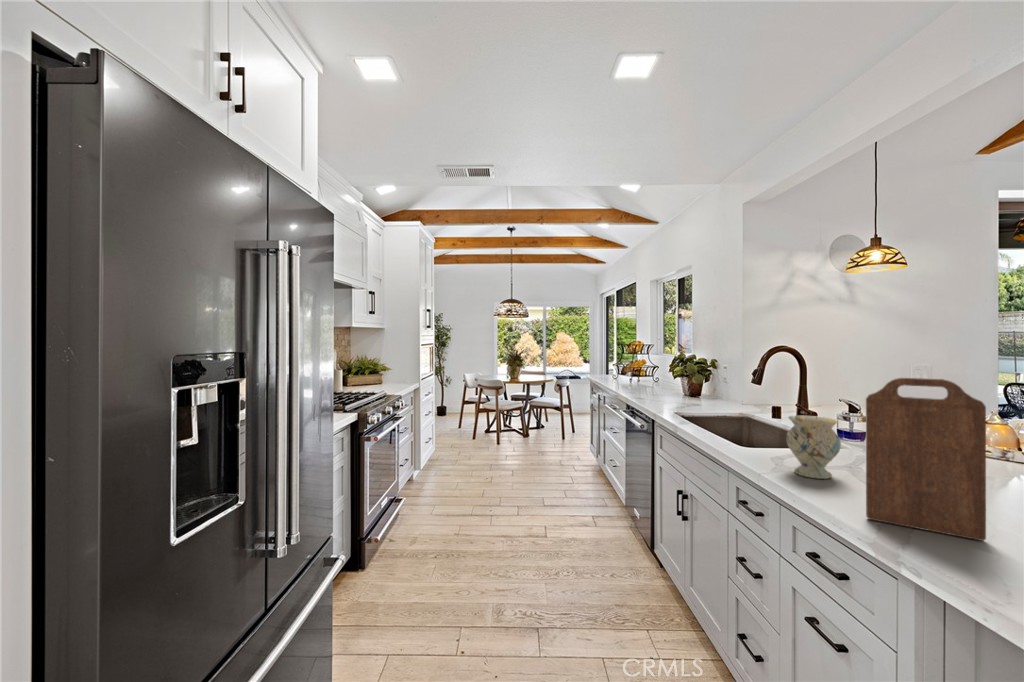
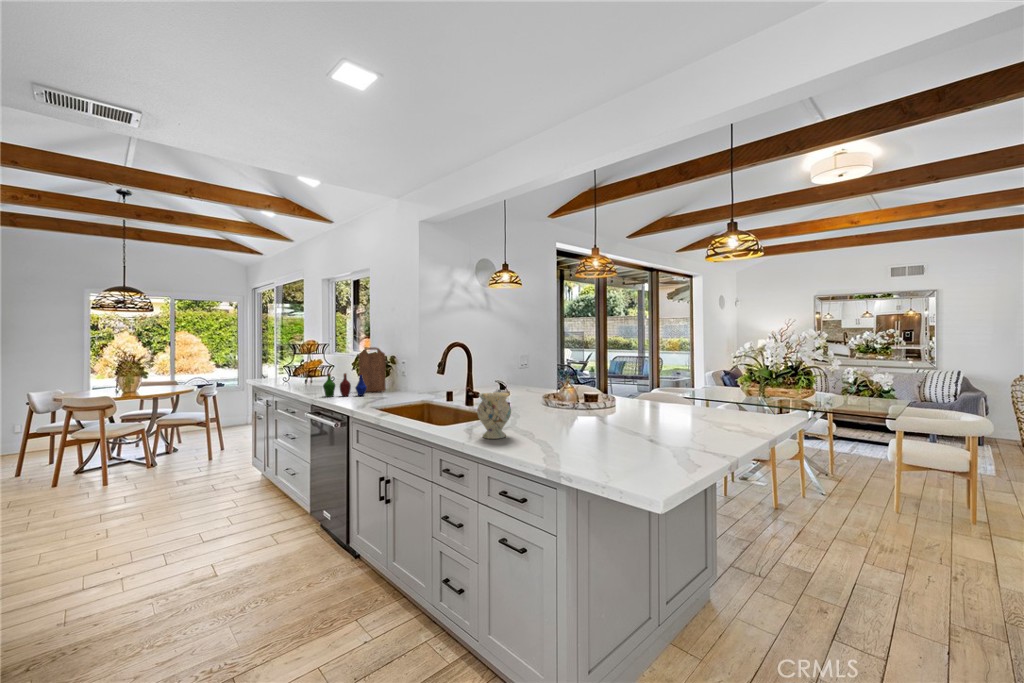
bottle: none [639,375,682,400] -> present [323,373,367,397]
cutting board: present [866,378,986,541] -> present [359,347,386,392]

